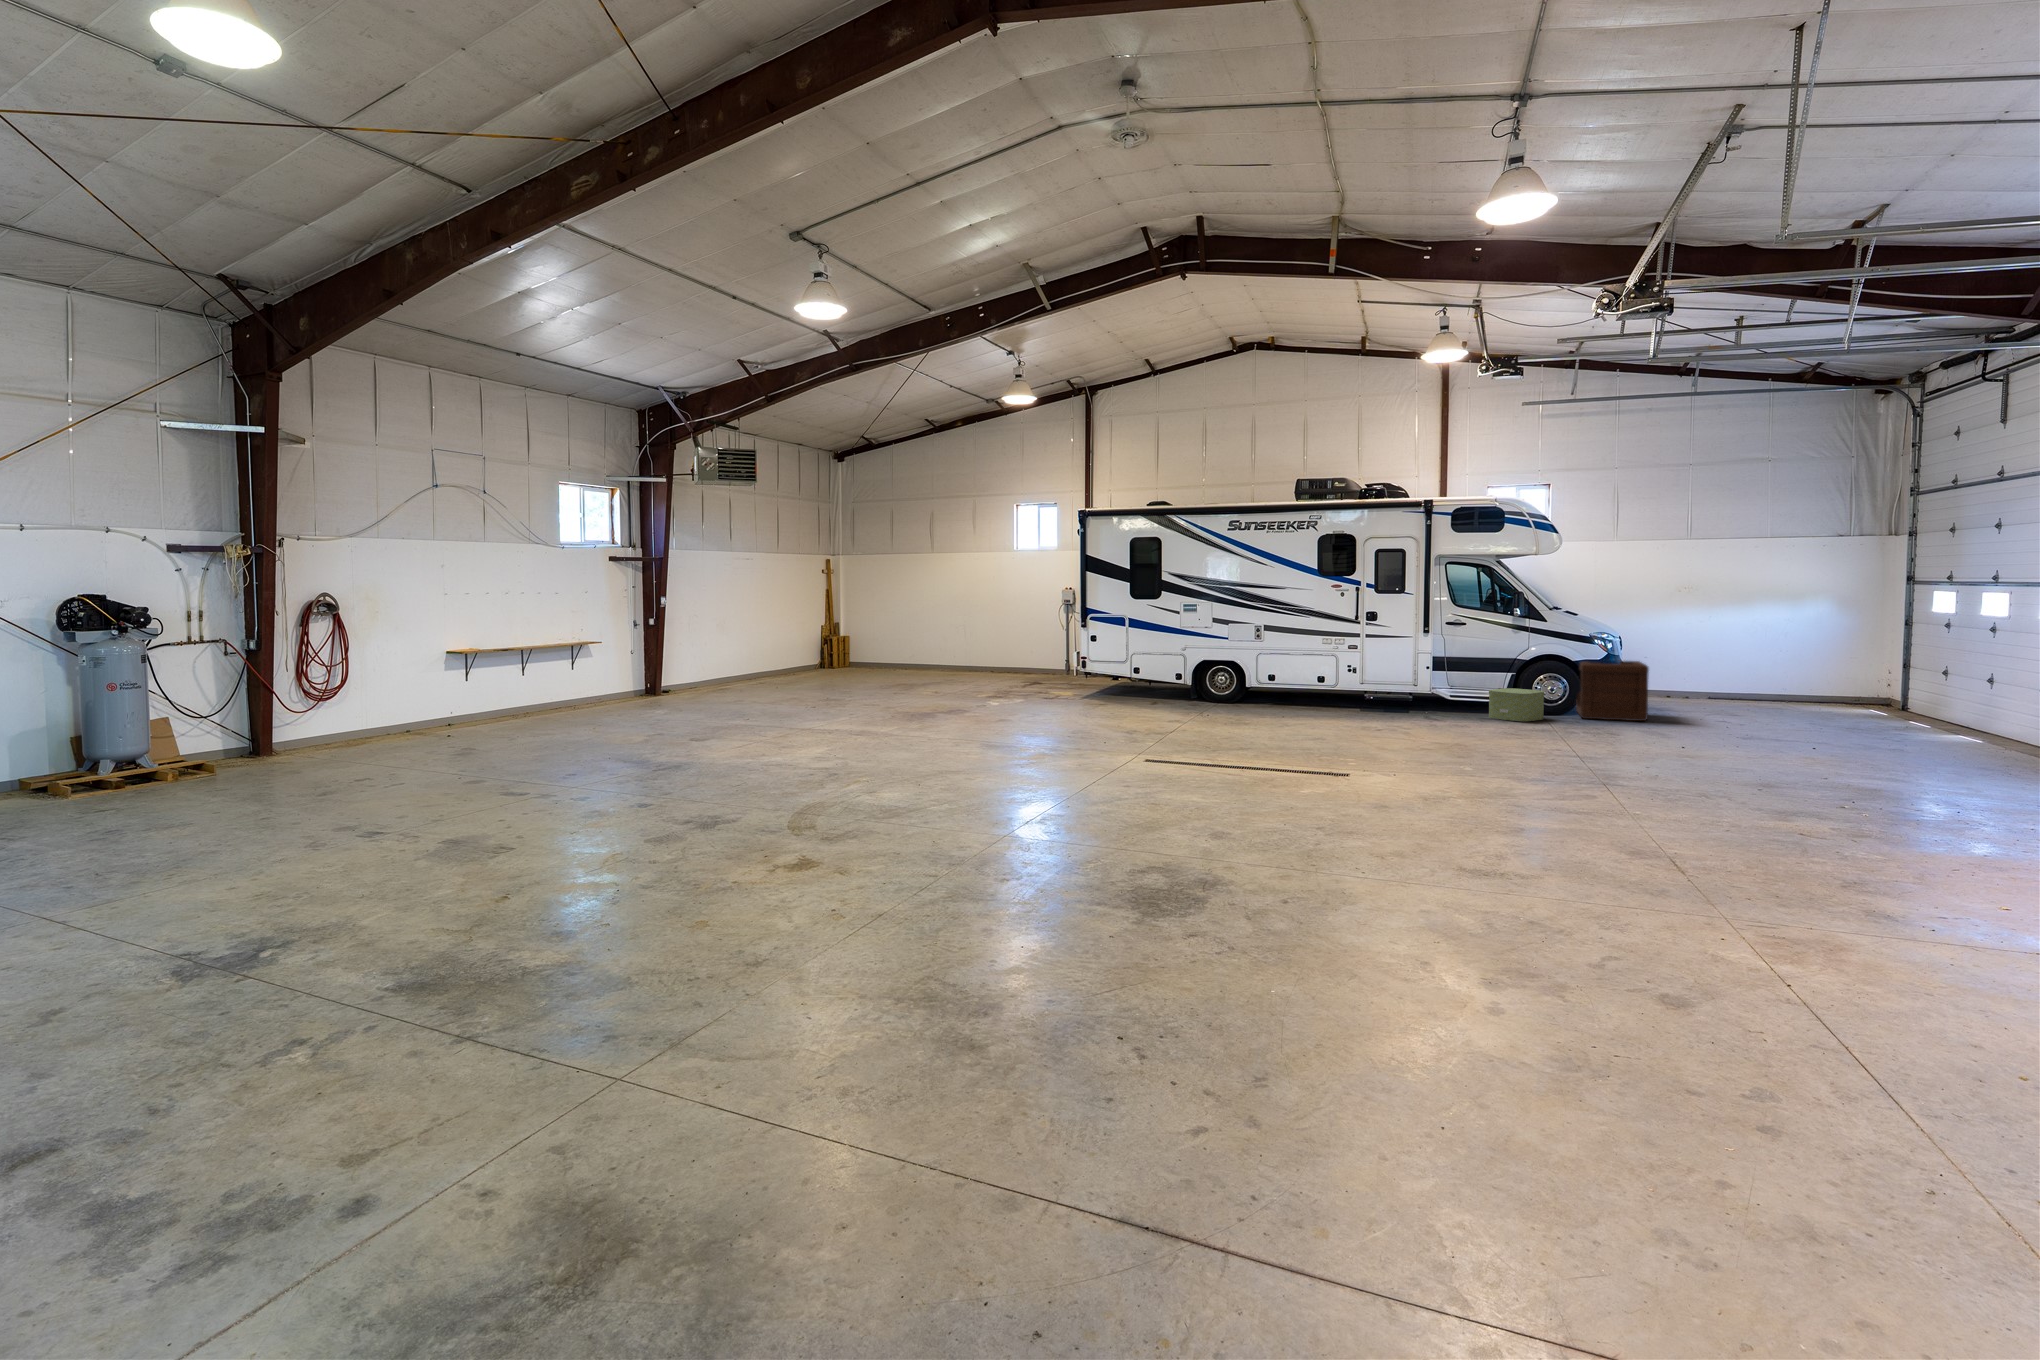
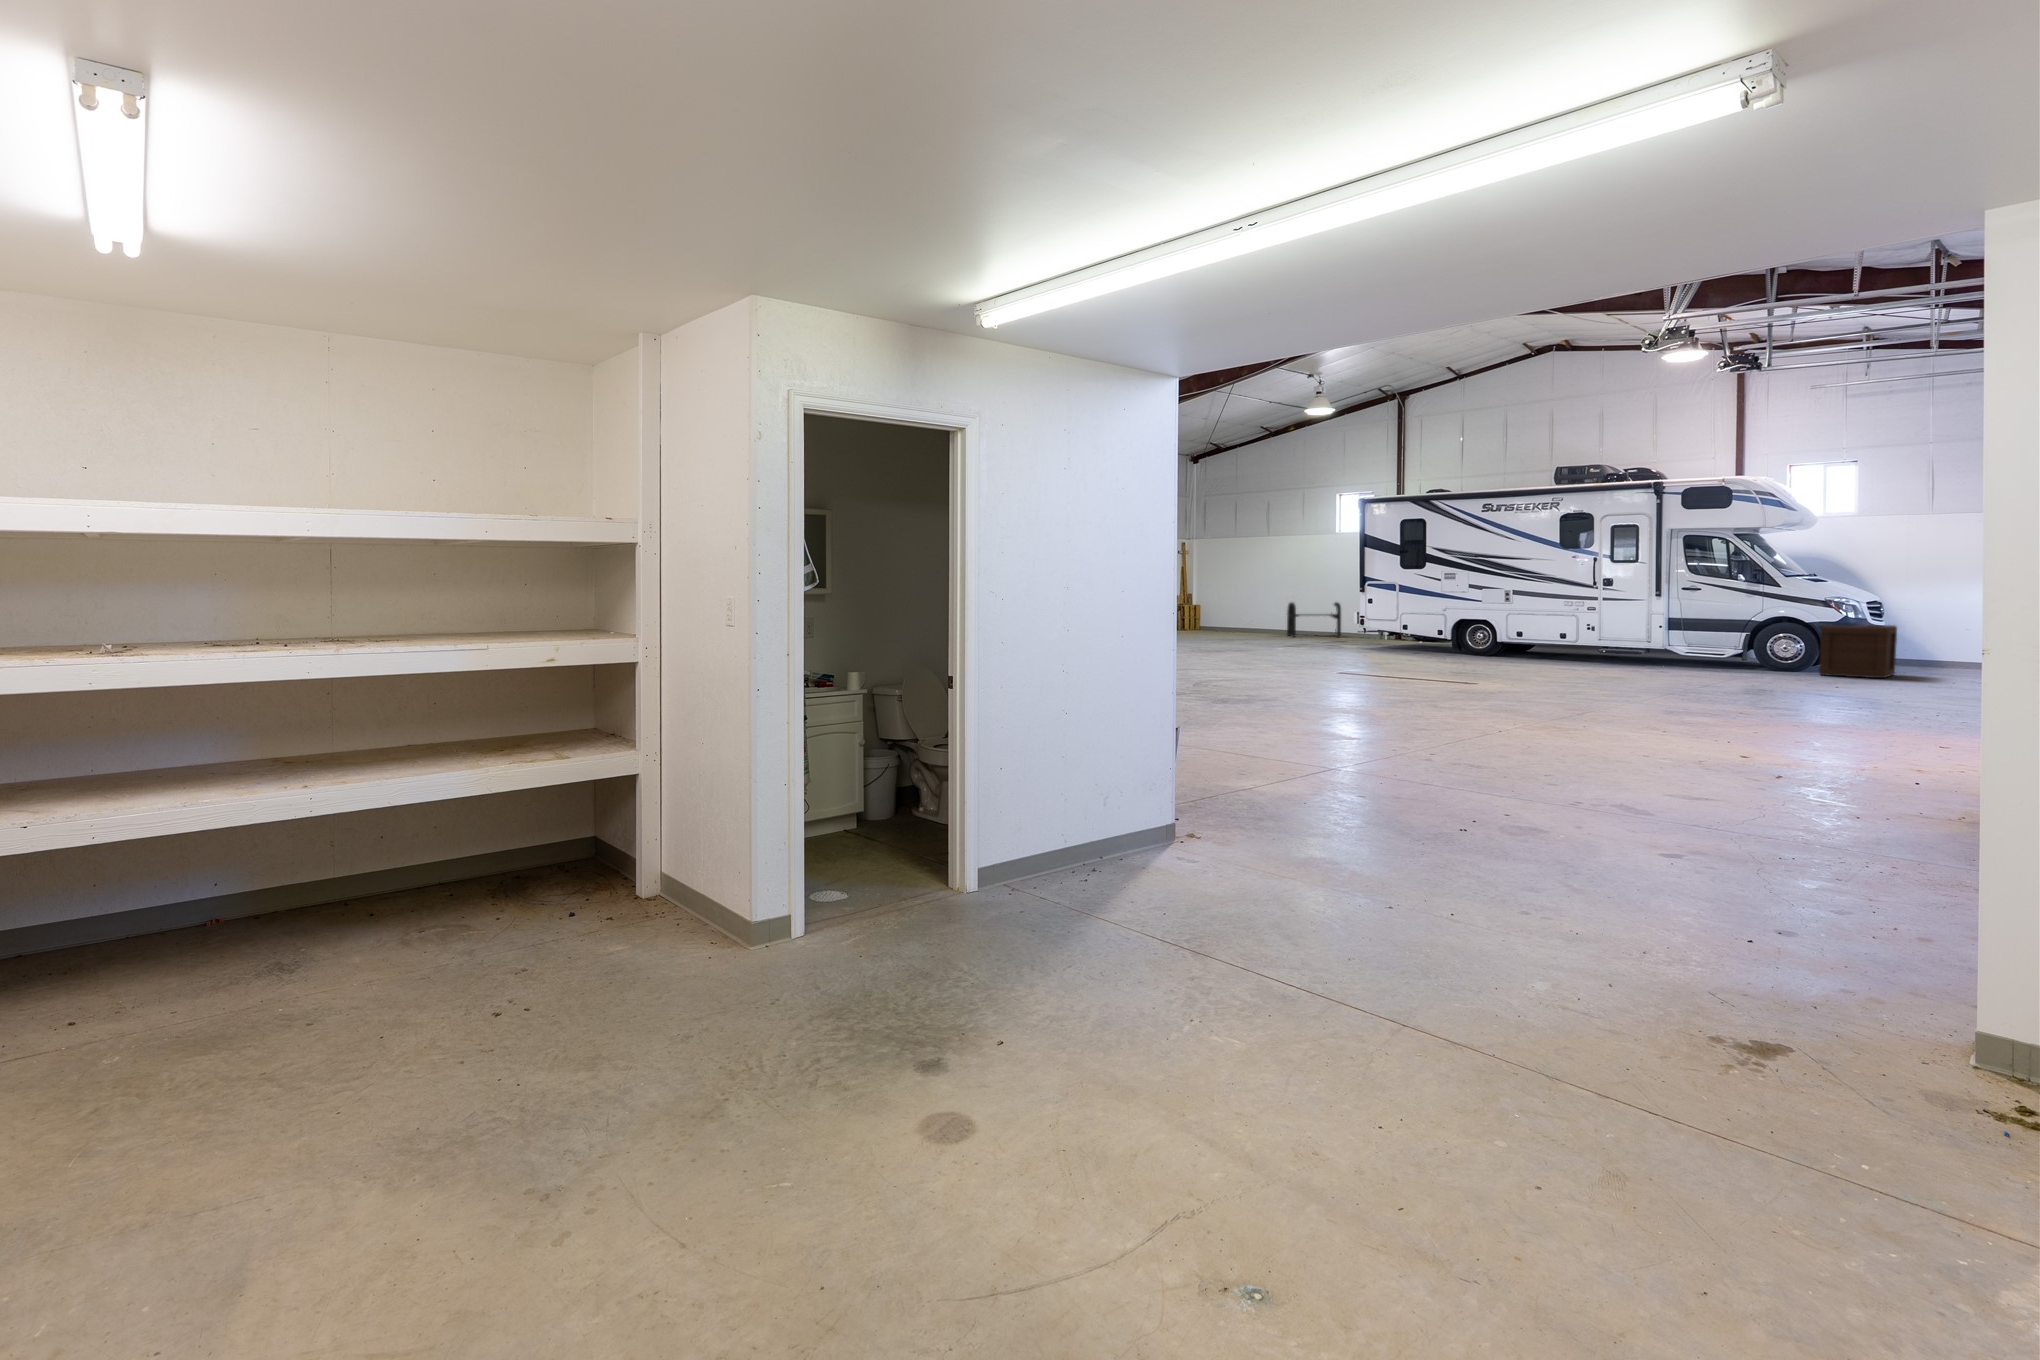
bench: none [964,632,1028,676] -> present [1287,602,1341,637]
storage box: present [1489,688,1544,721] -> none [1724,647,1780,674]

